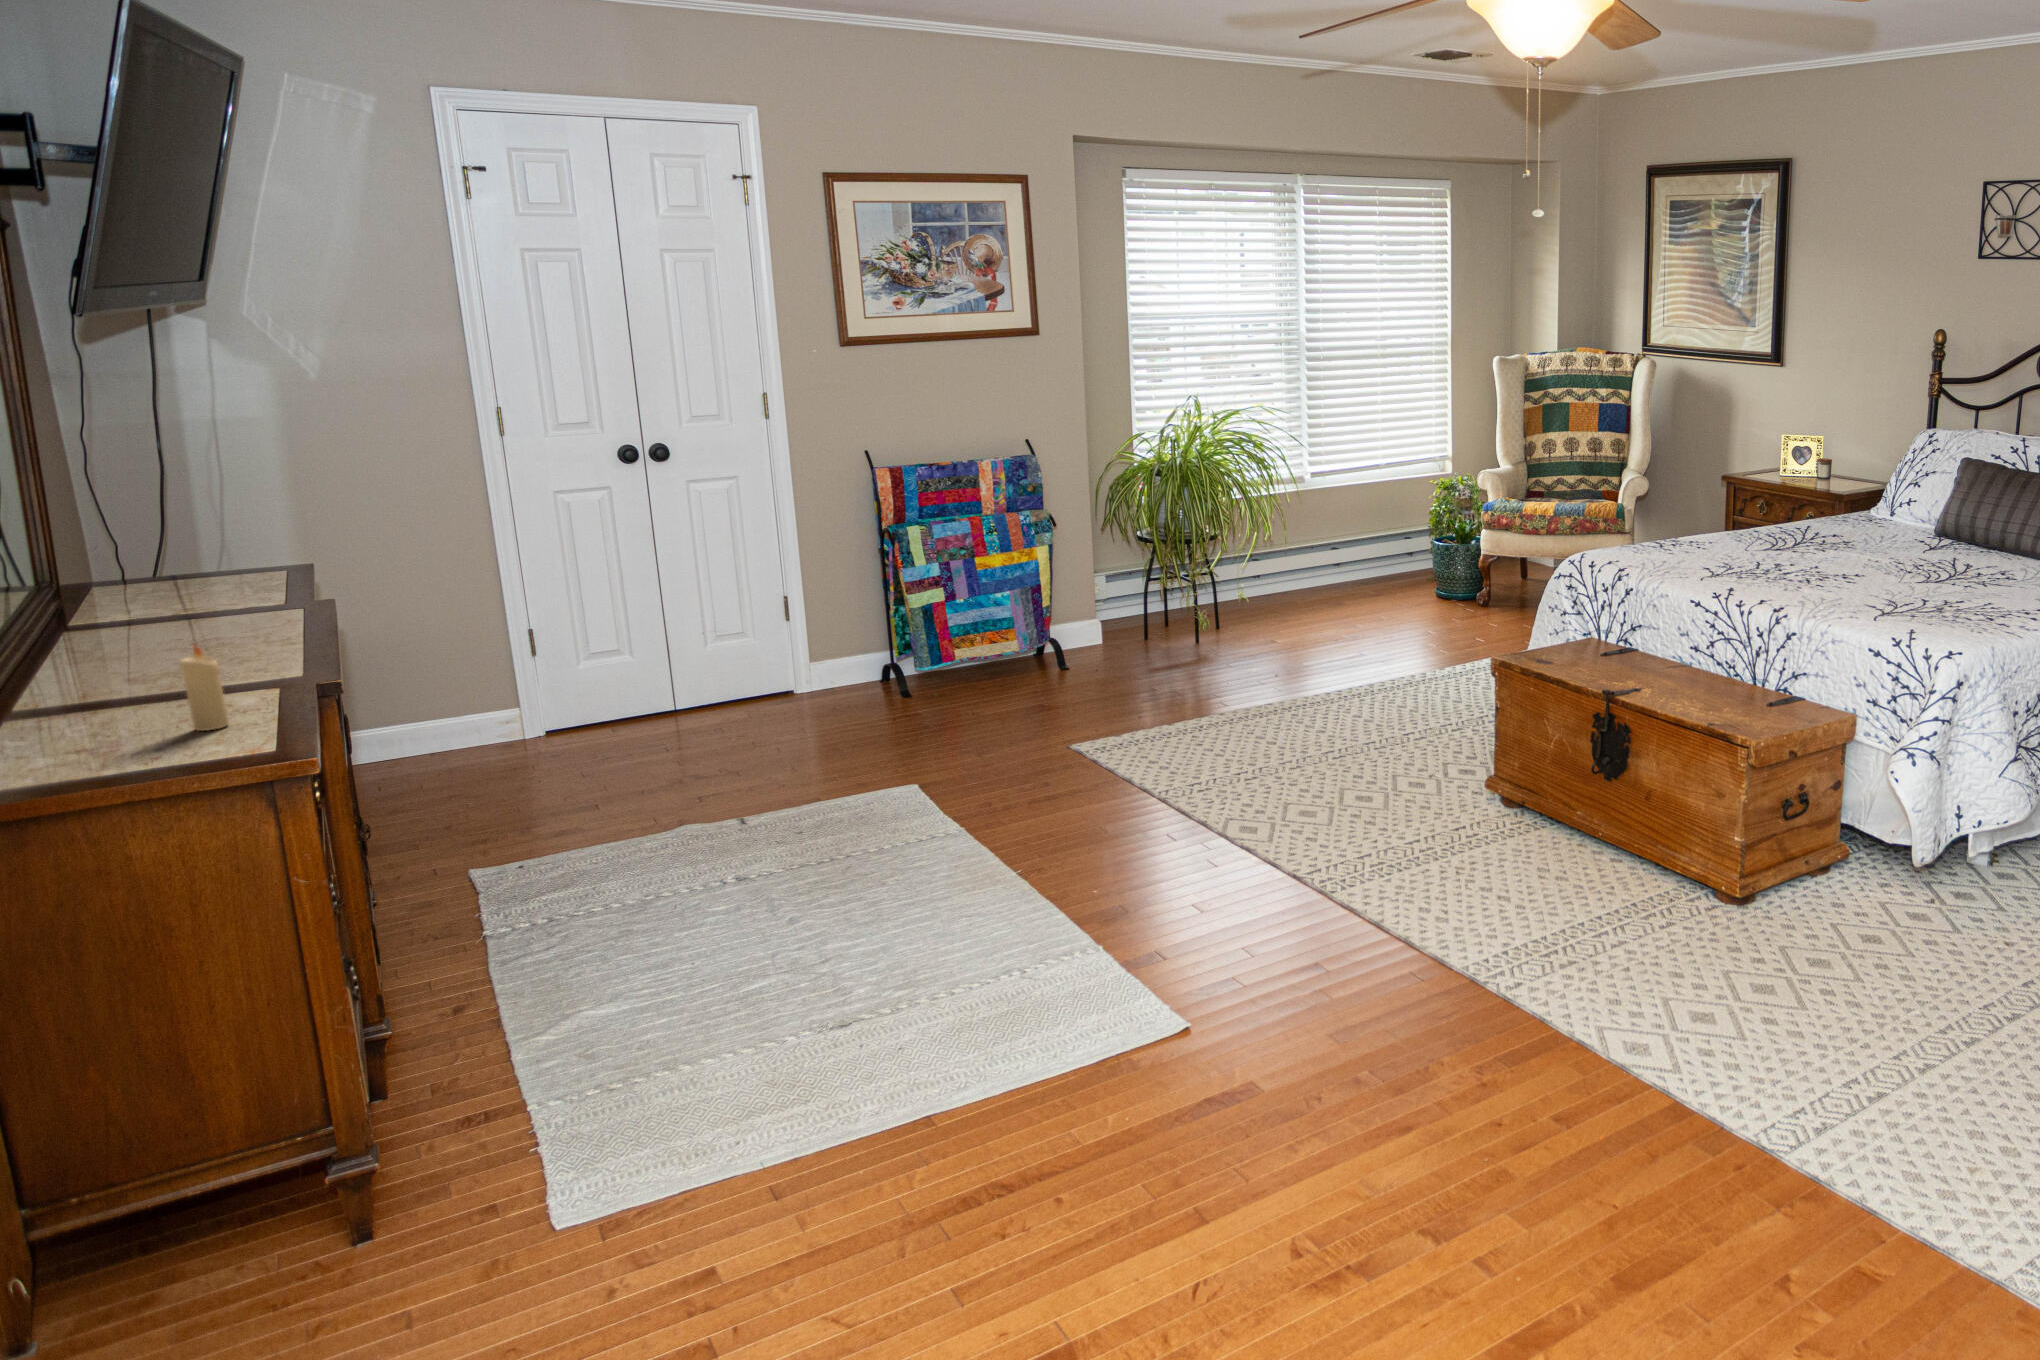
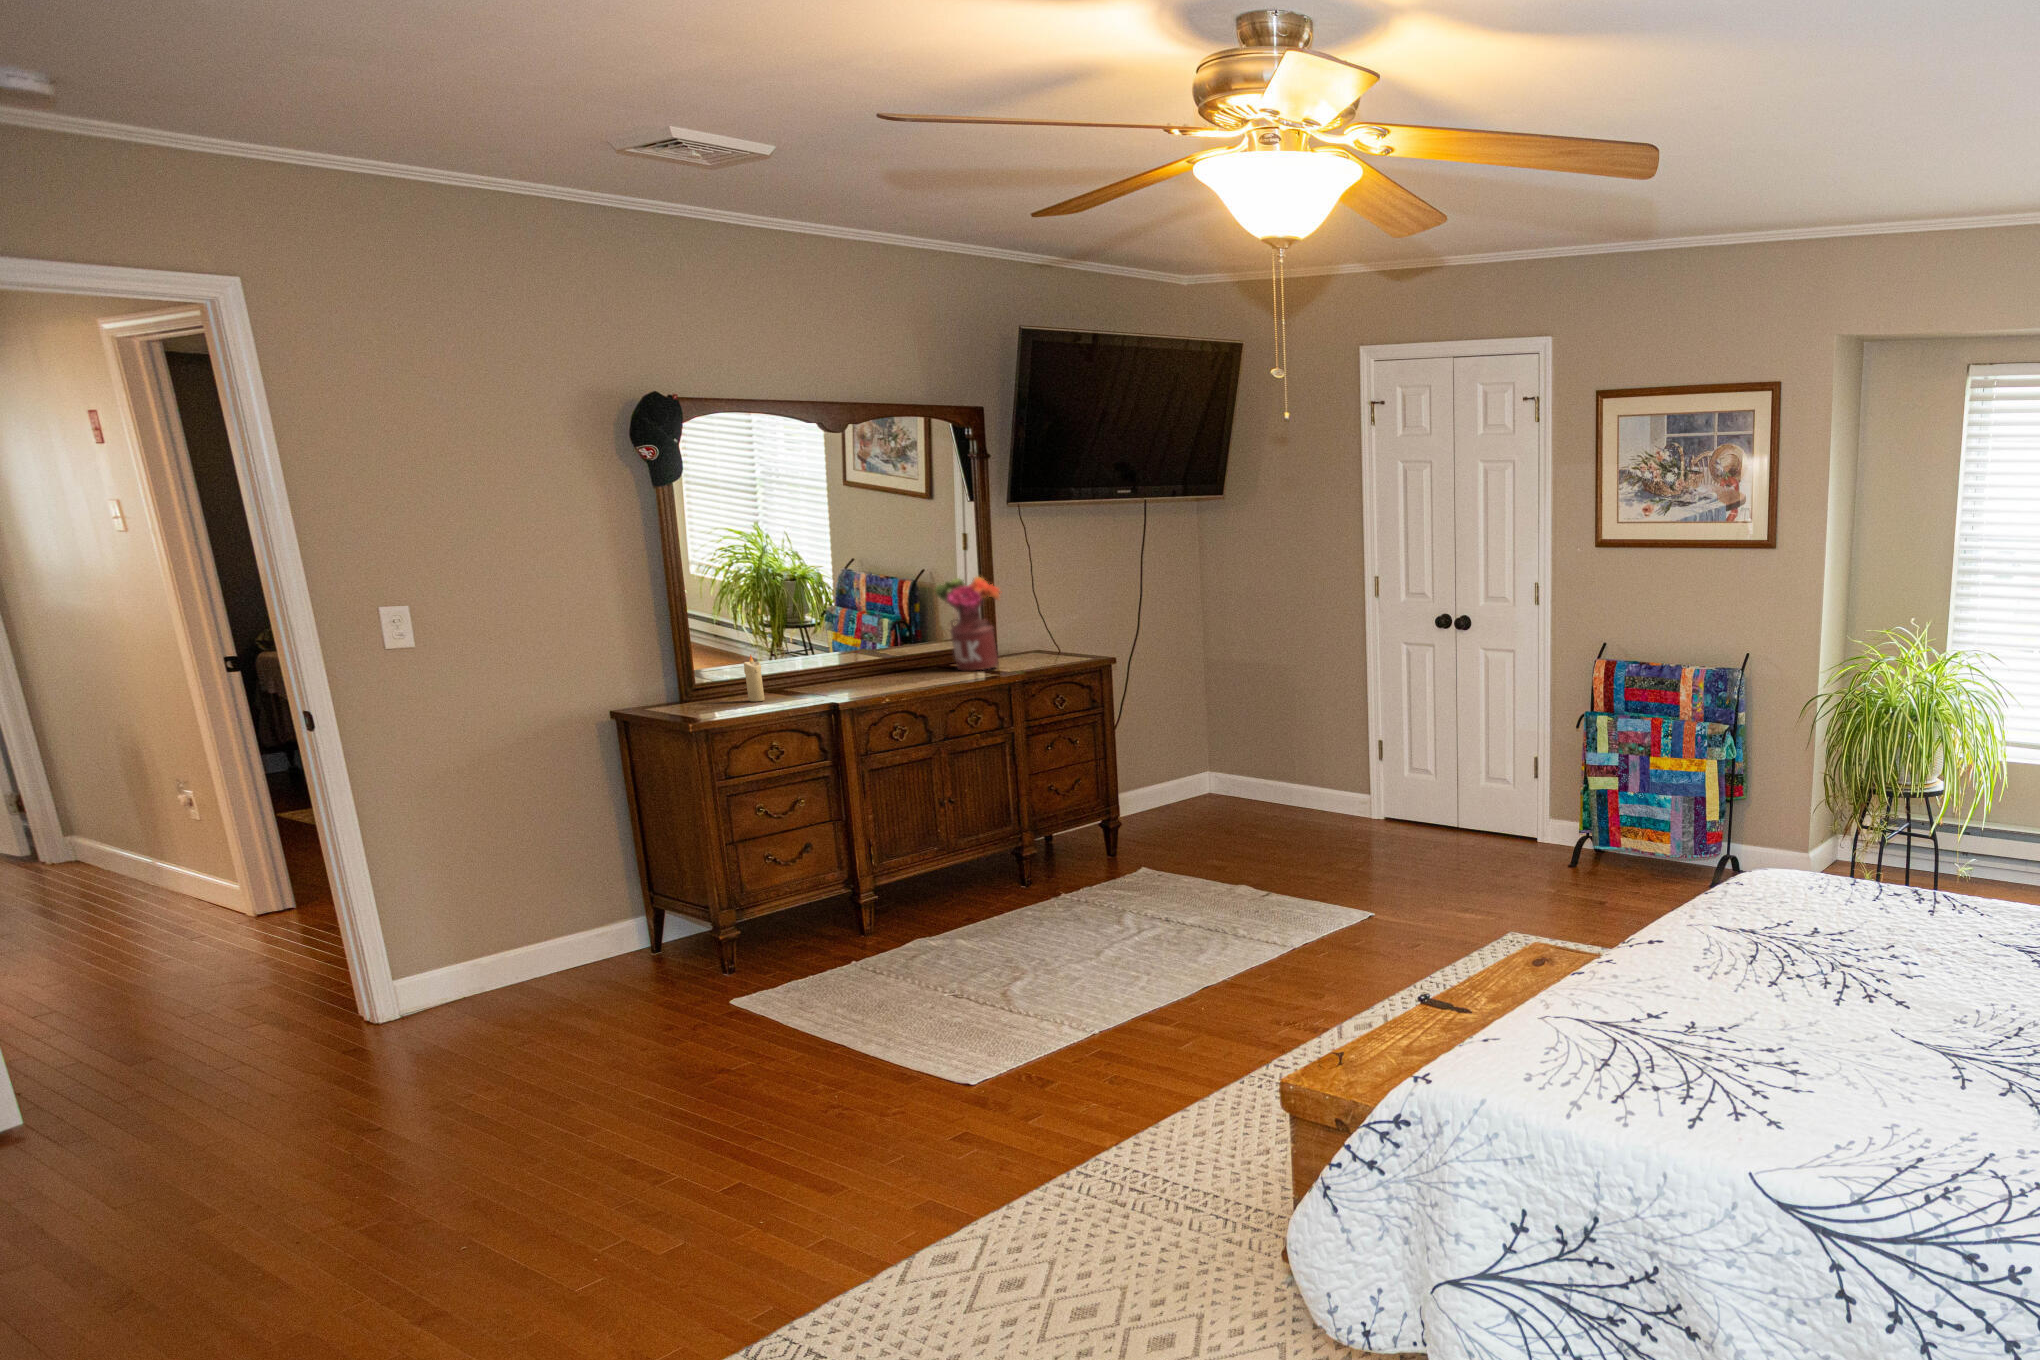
flower arrangement: none [97,465,250,631] -> present [934,577,1002,671]

